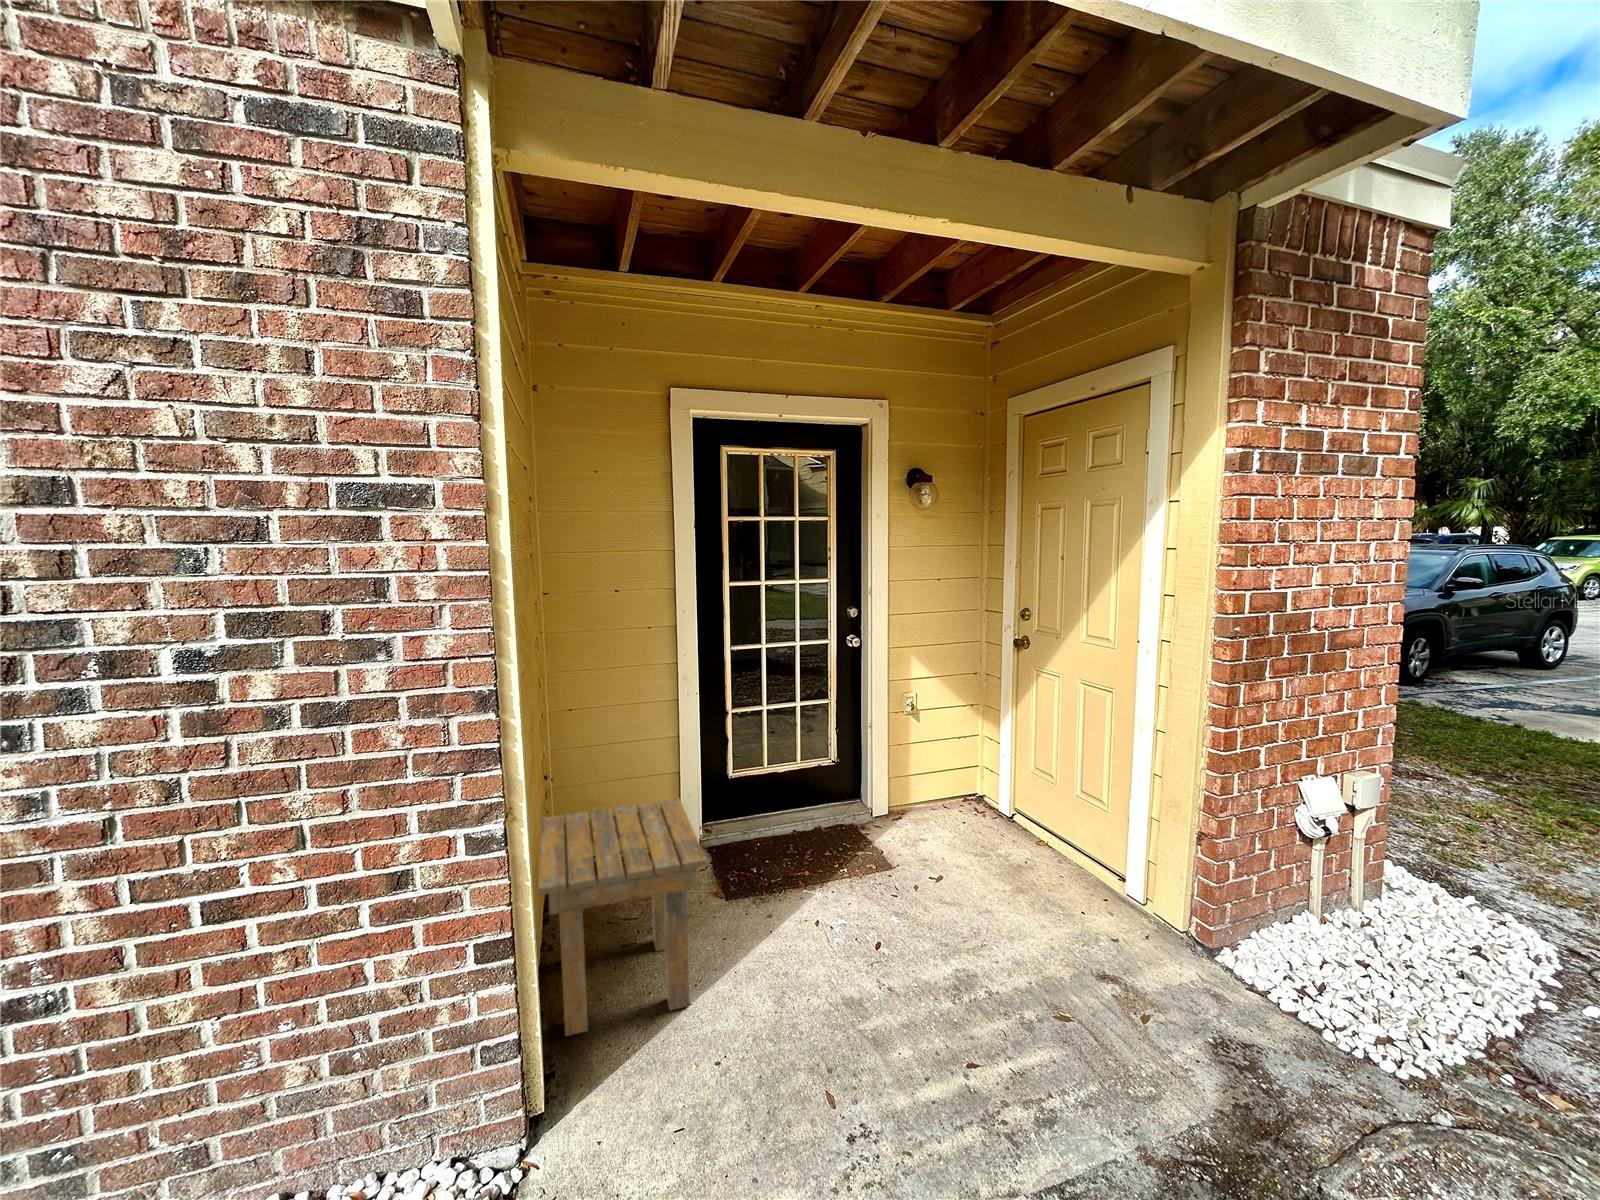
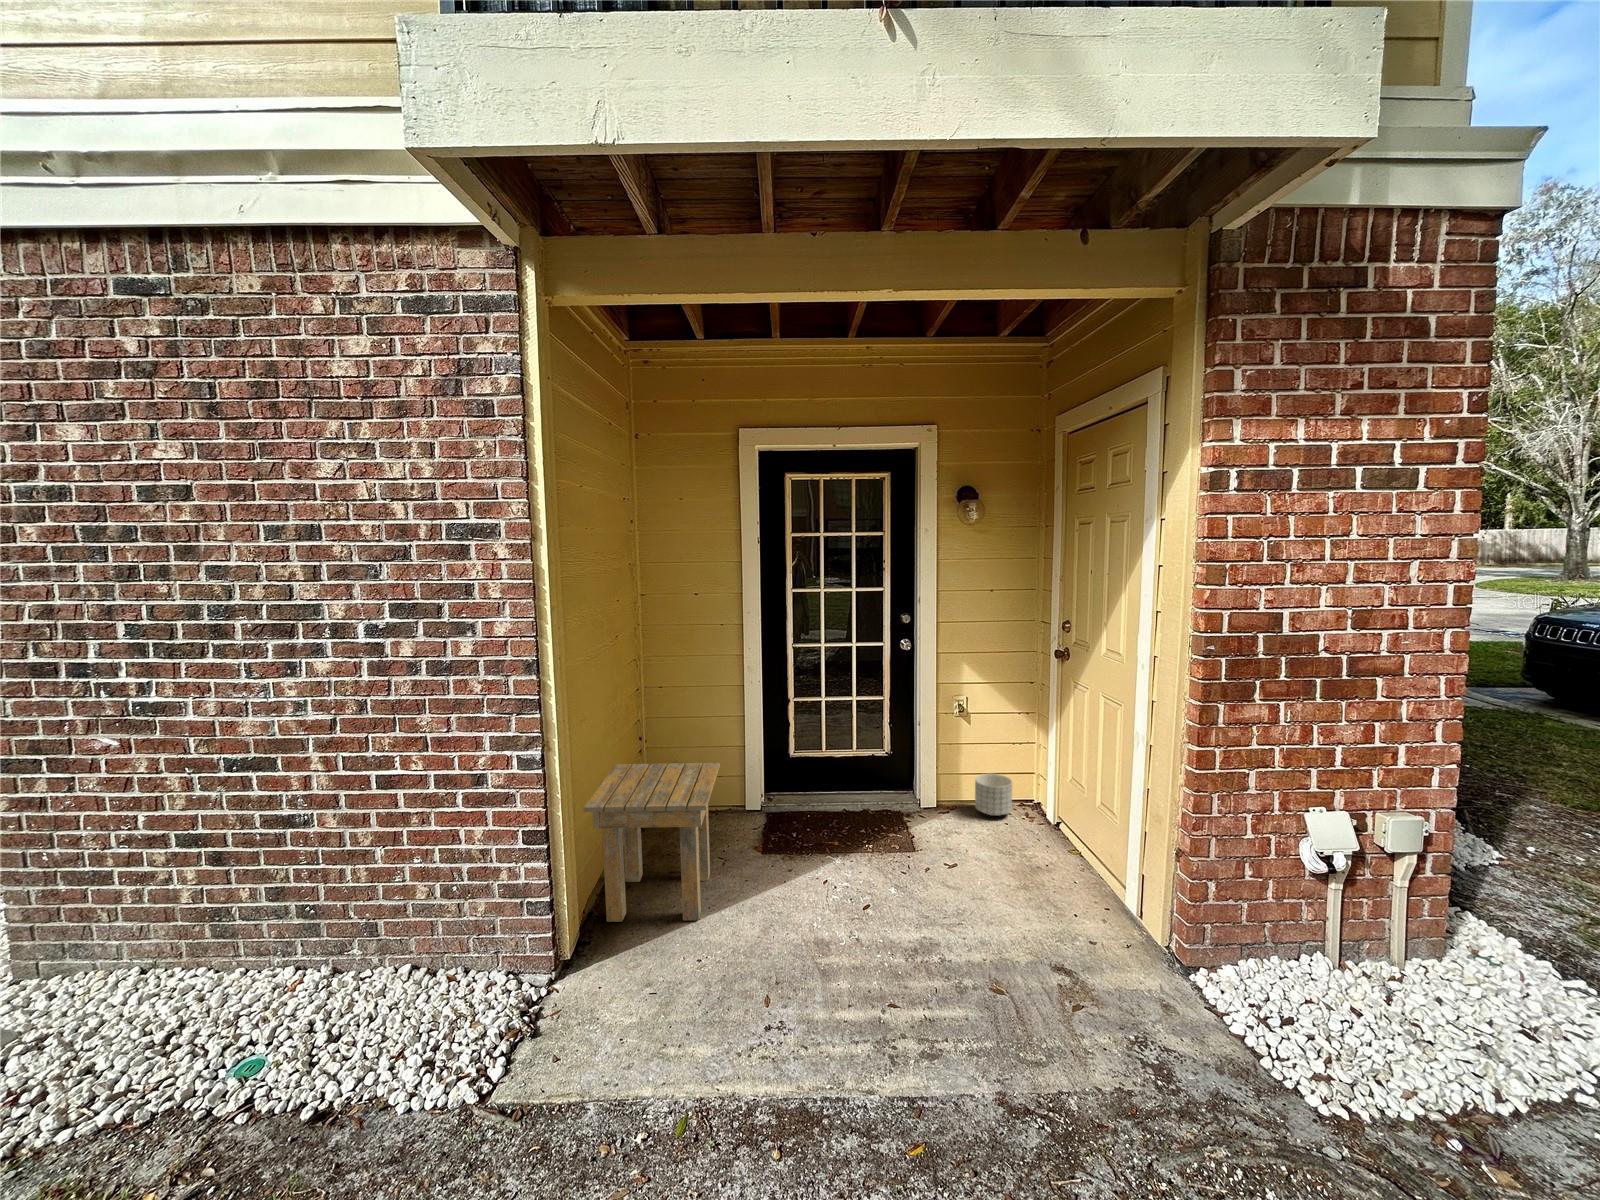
planter: none [916,770,955,815] -> present [975,774,1012,816]

